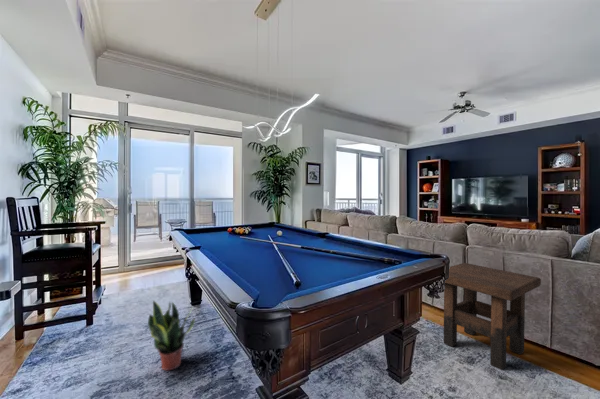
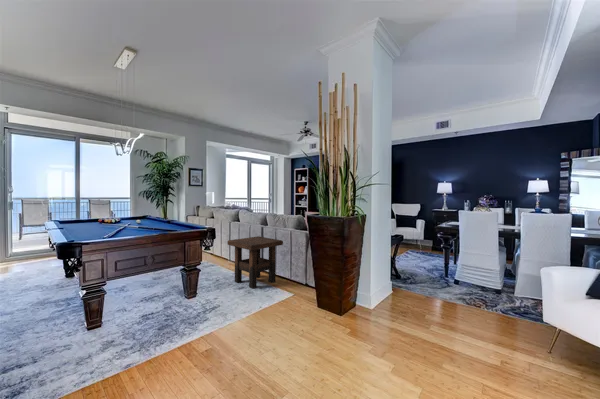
potted plant: present [148,301,195,371] -> none [20,262,58,307]

